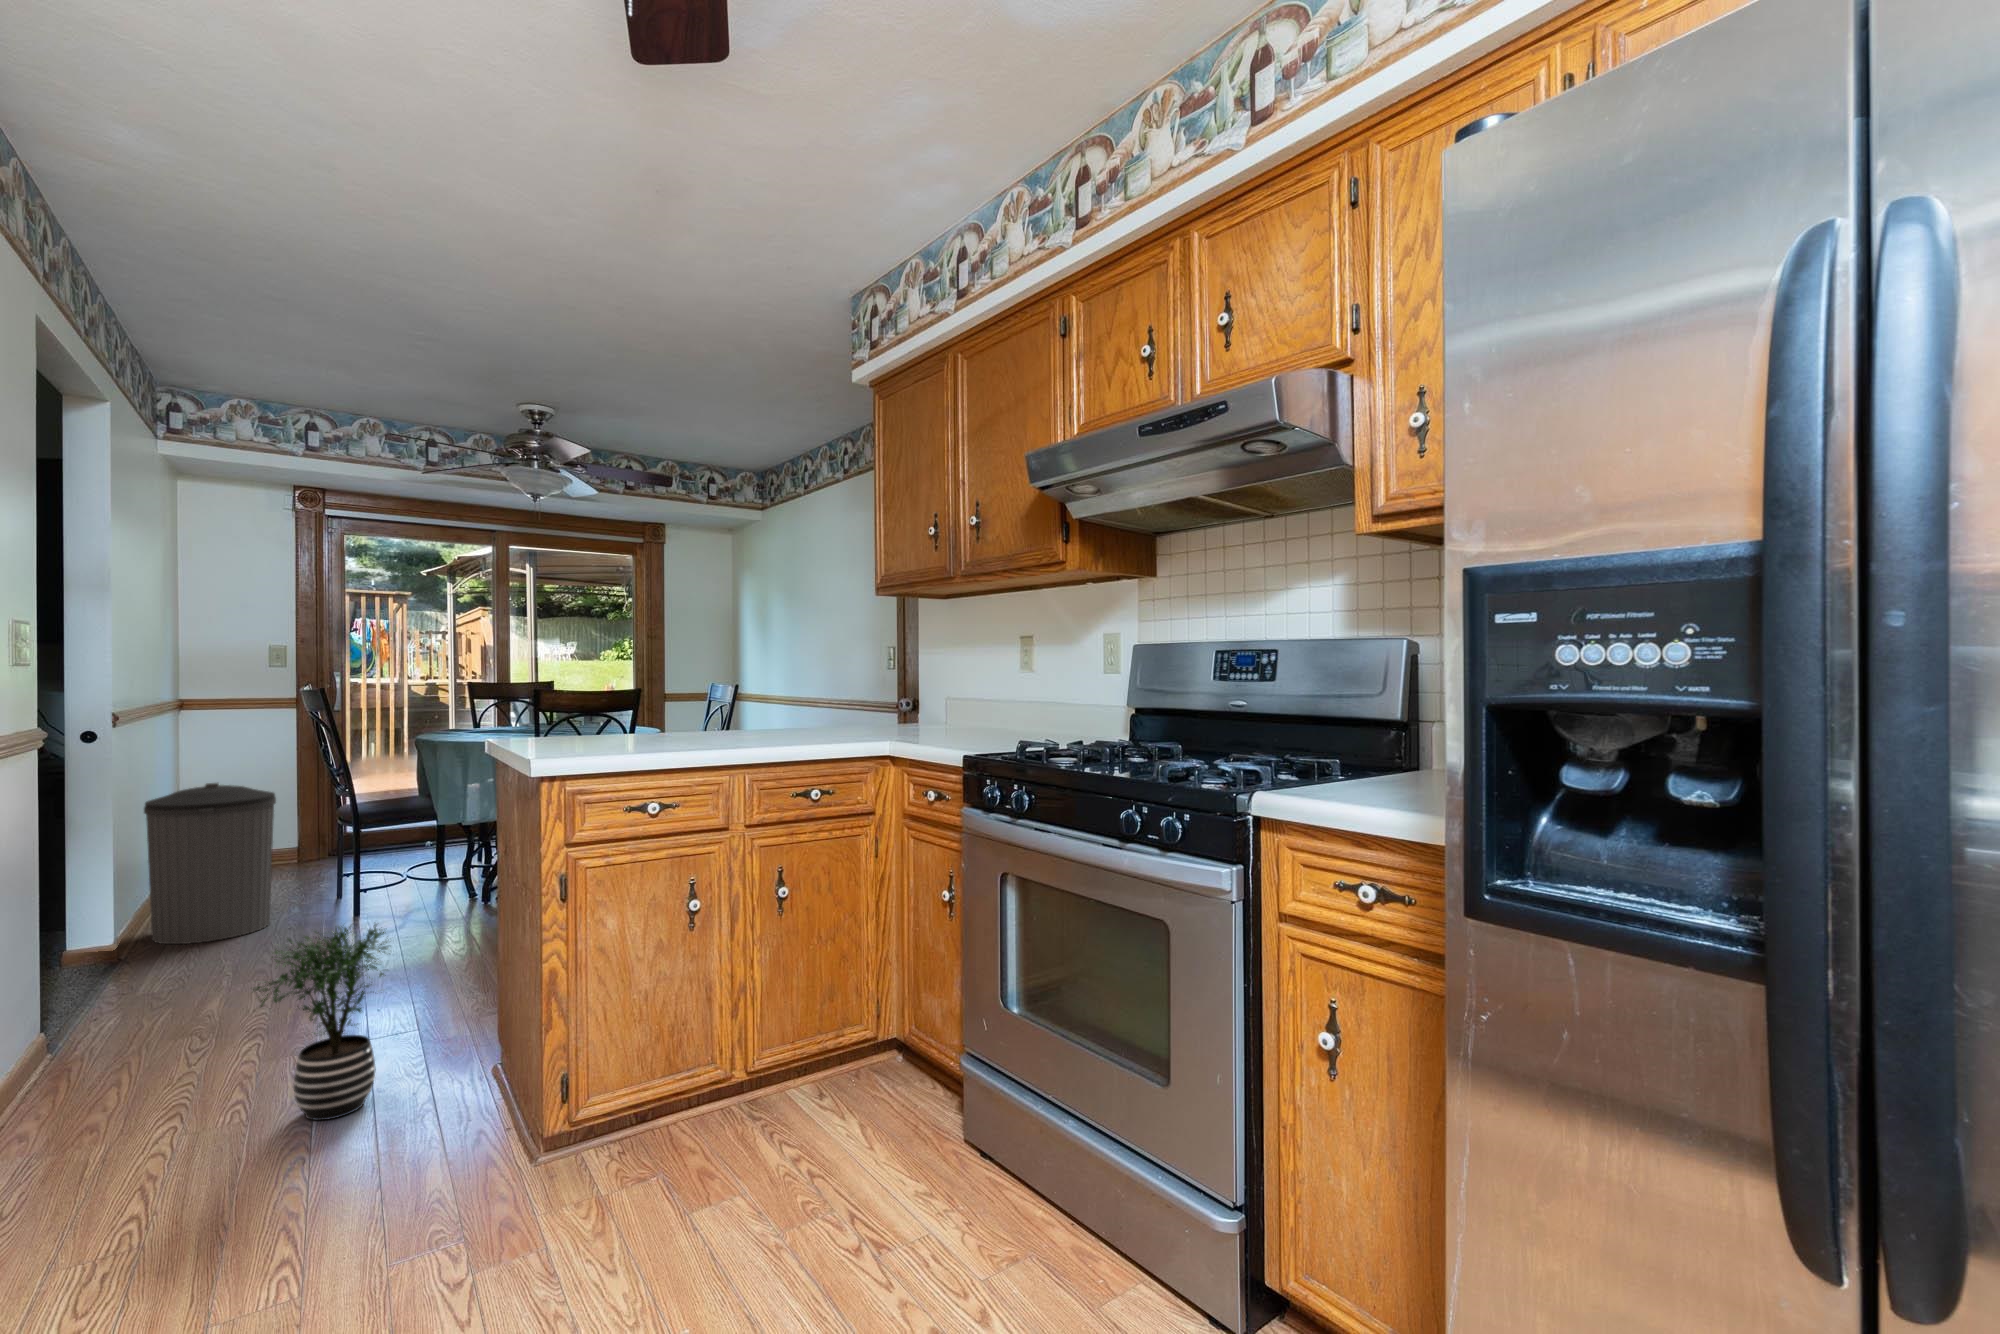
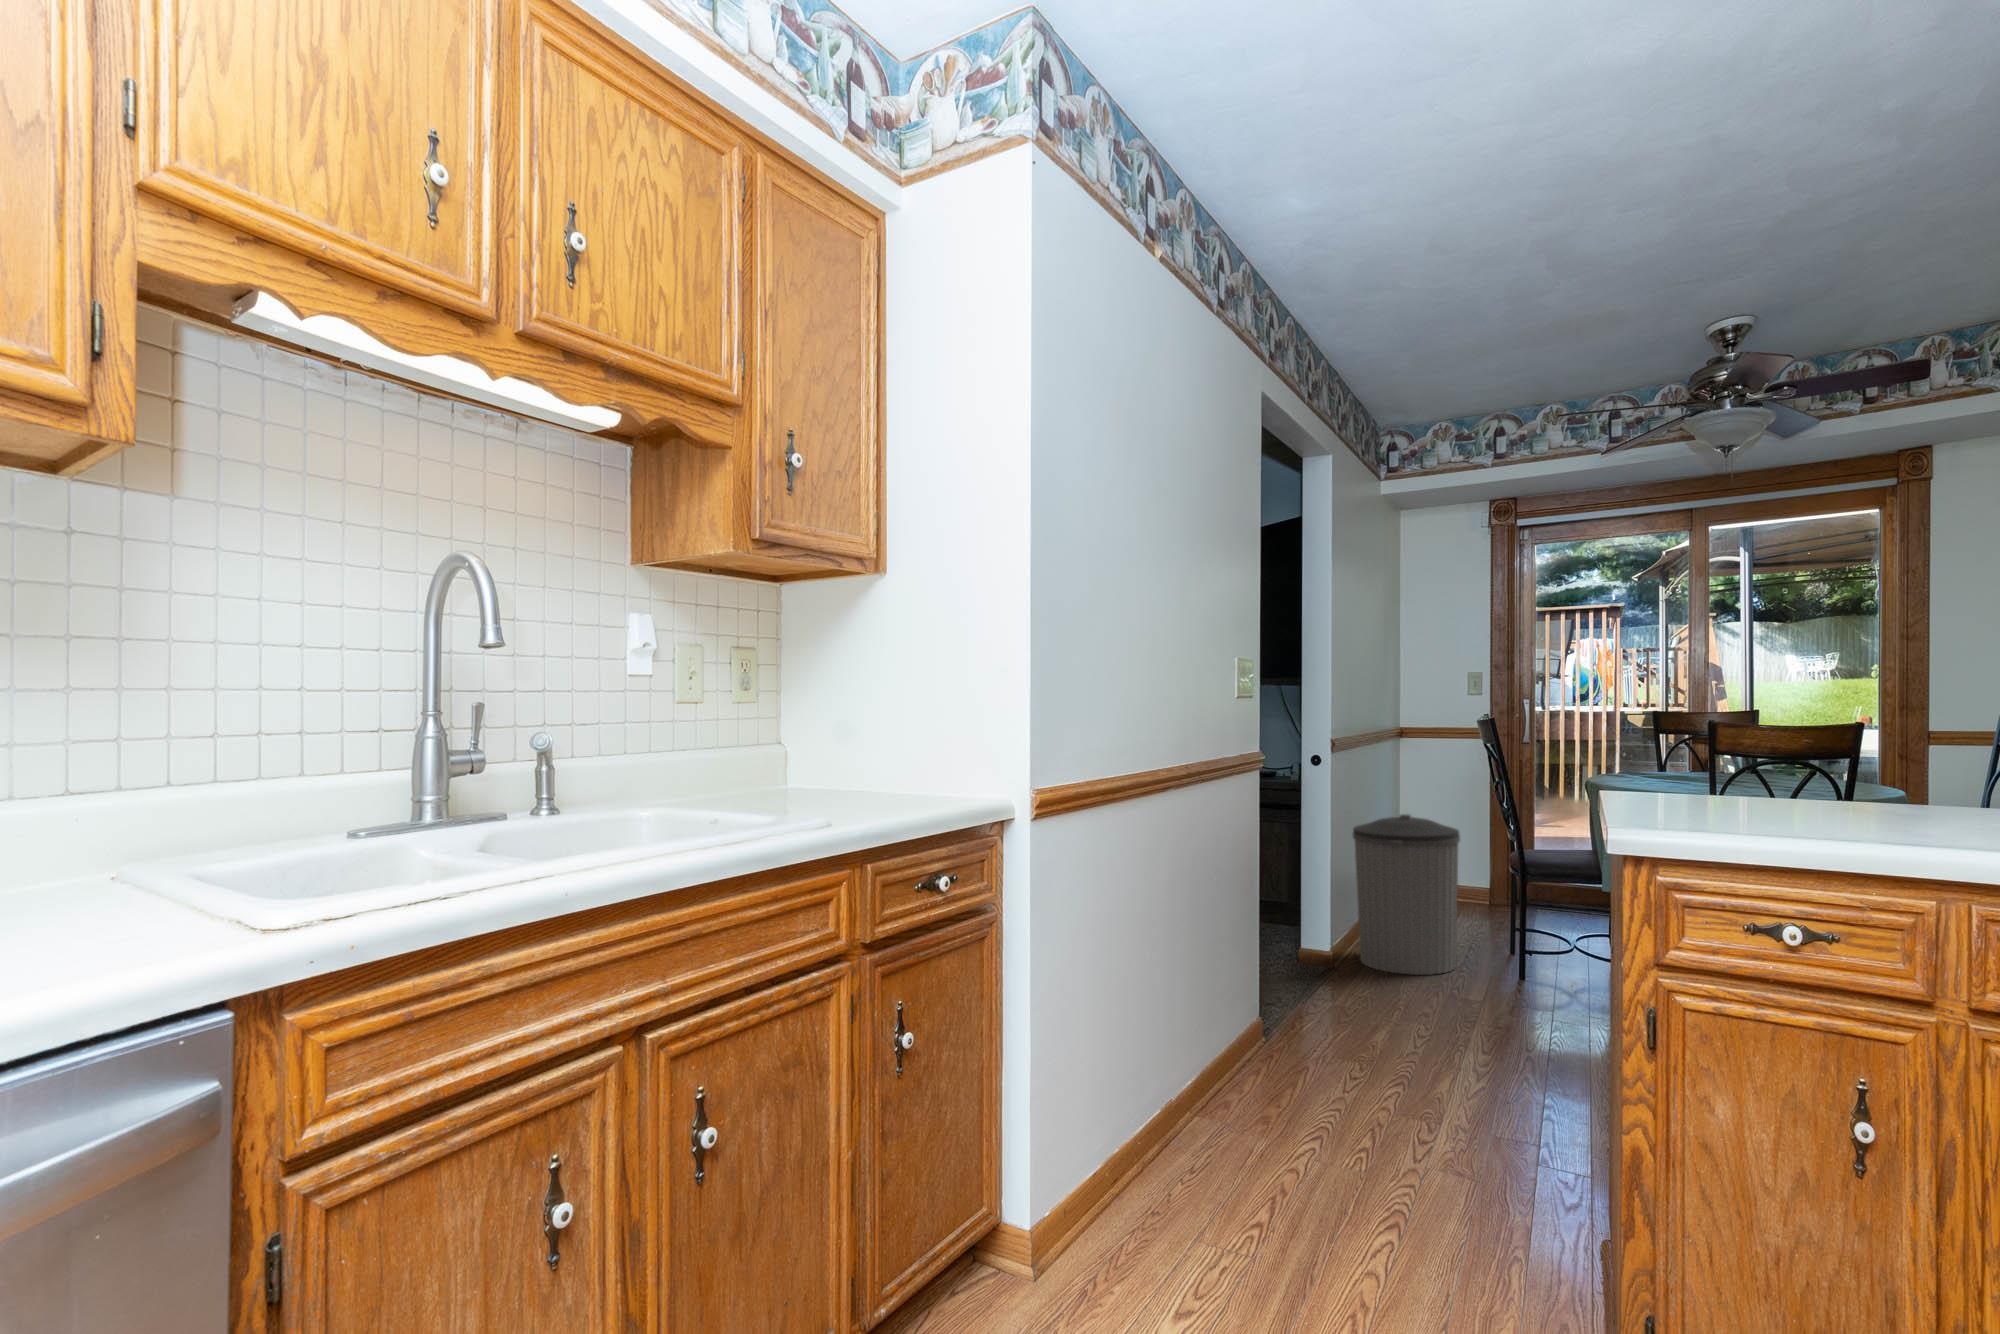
potted plant: present [253,924,388,1120] -> none [1359,992,1507,1209]

